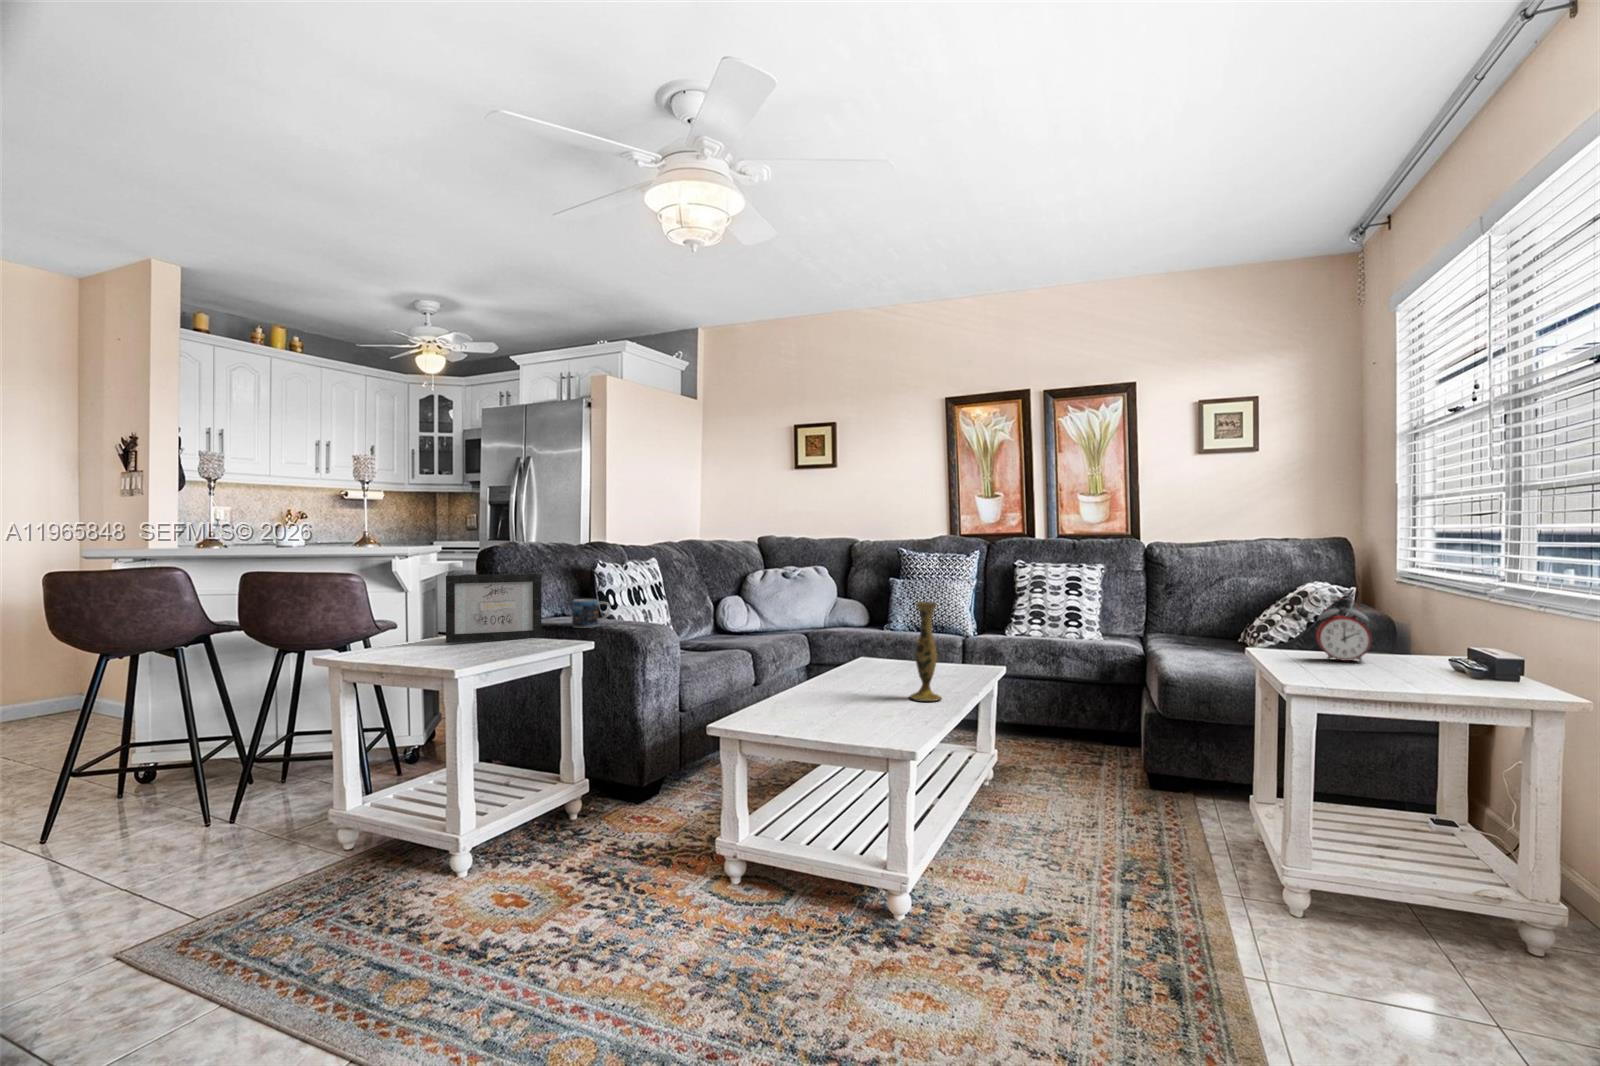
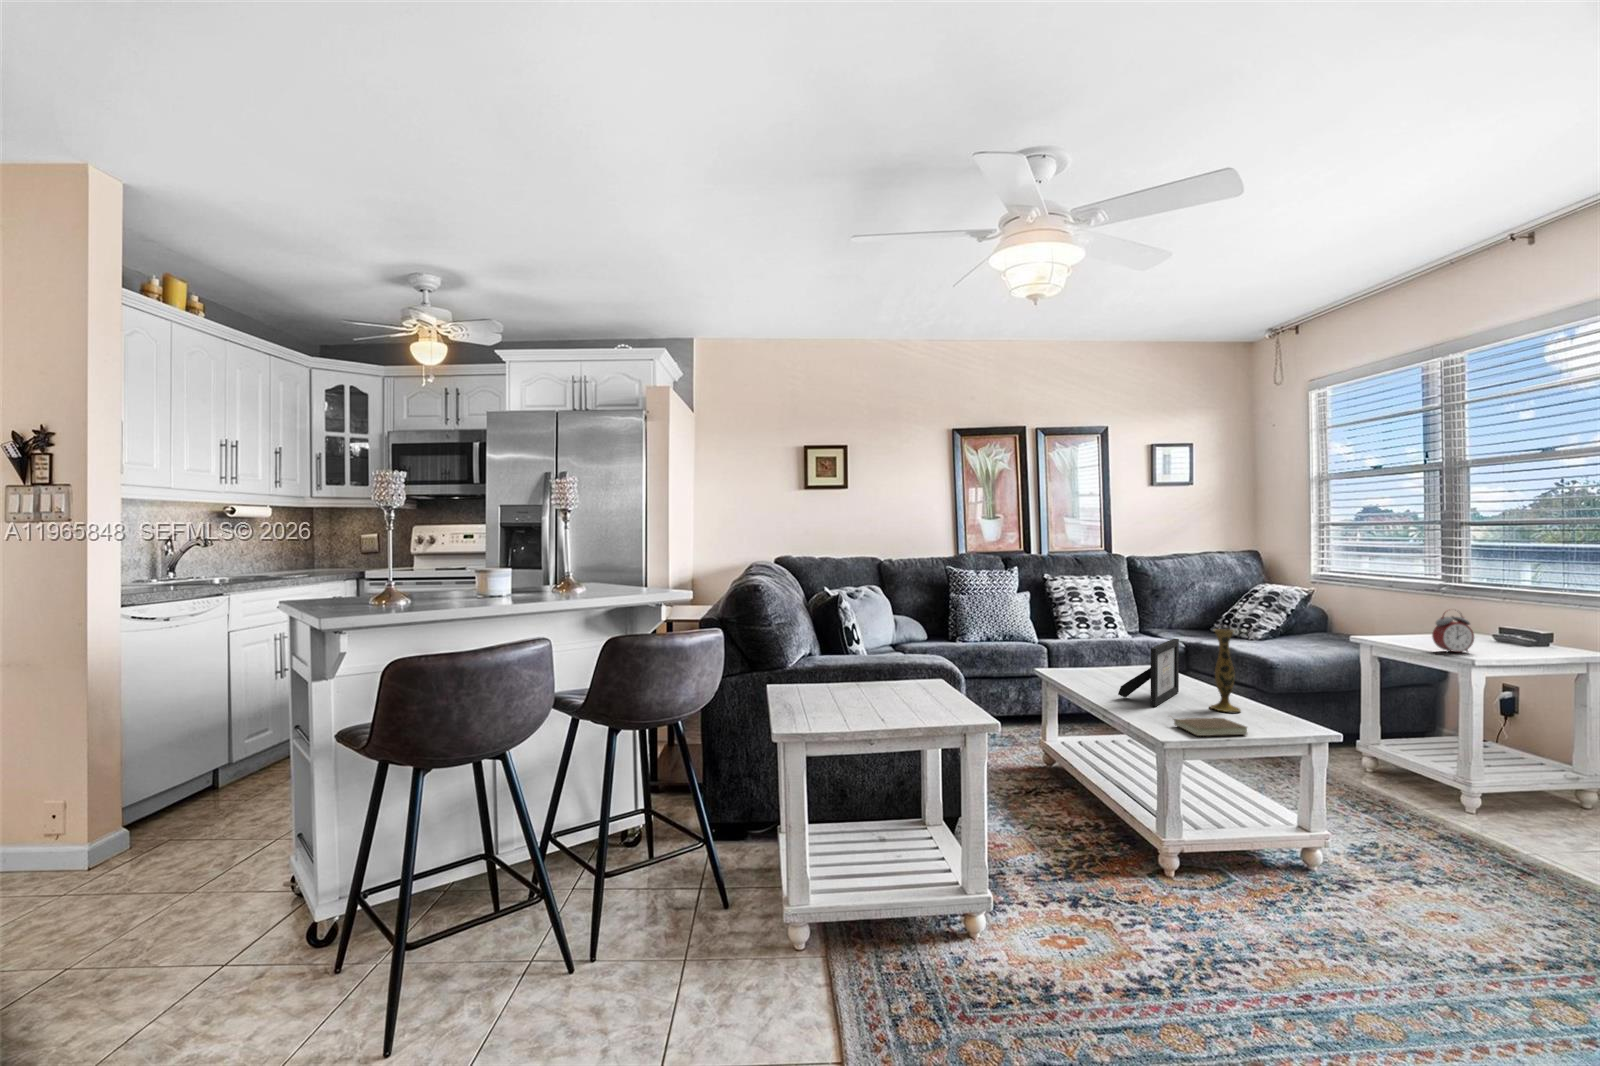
picture frame: present [446,574,542,643] -> present [1118,639,1179,706]
mug: present [572,599,610,628] -> none [877,643,913,675]
book: none [796,693,867,716] -> present [1174,718,1247,736]

